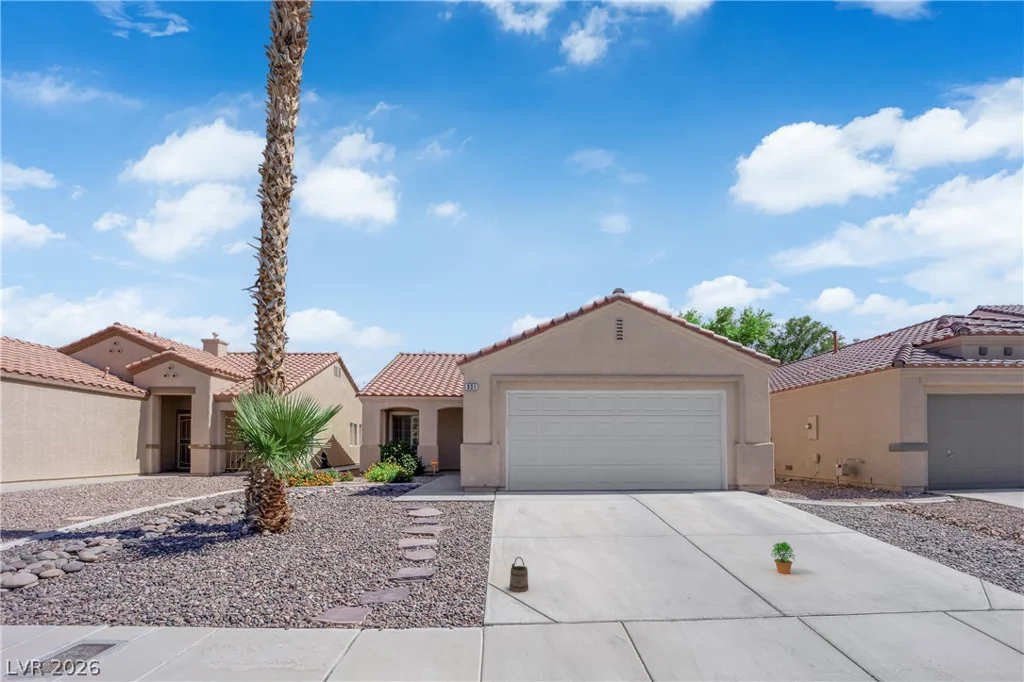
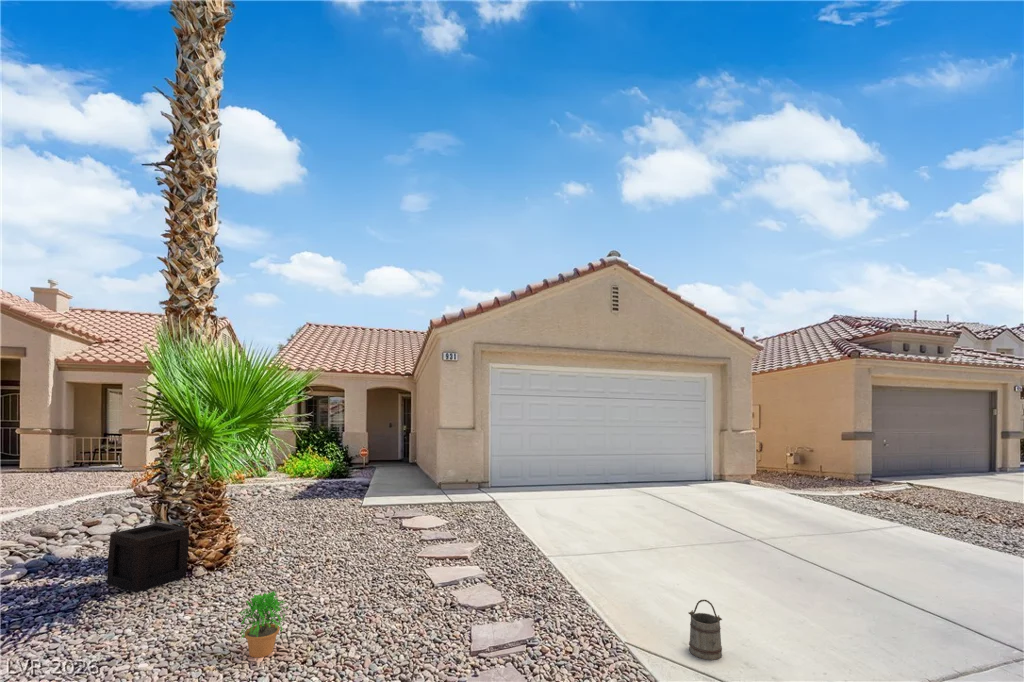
wooden crate: none [218,504,262,541] -> present [107,523,189,592]
potted plant: present [772,542,795,574] -> present [239,591,285,658]

